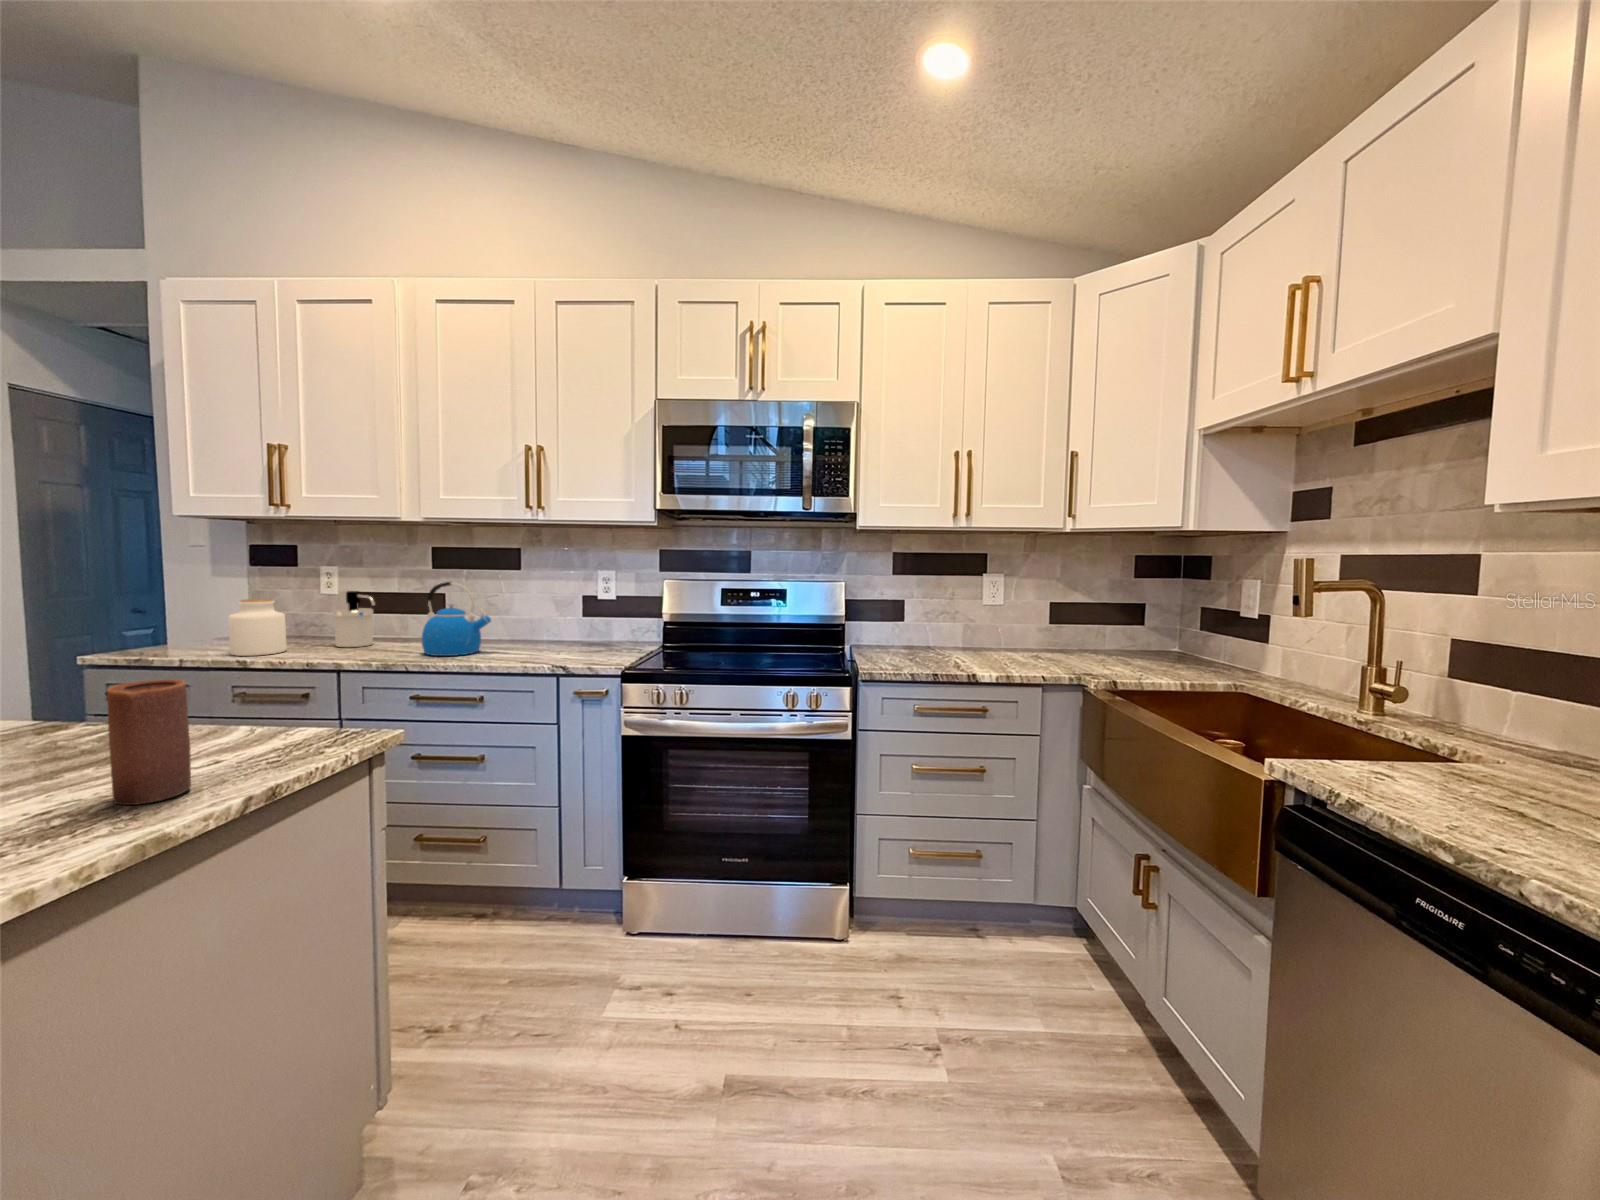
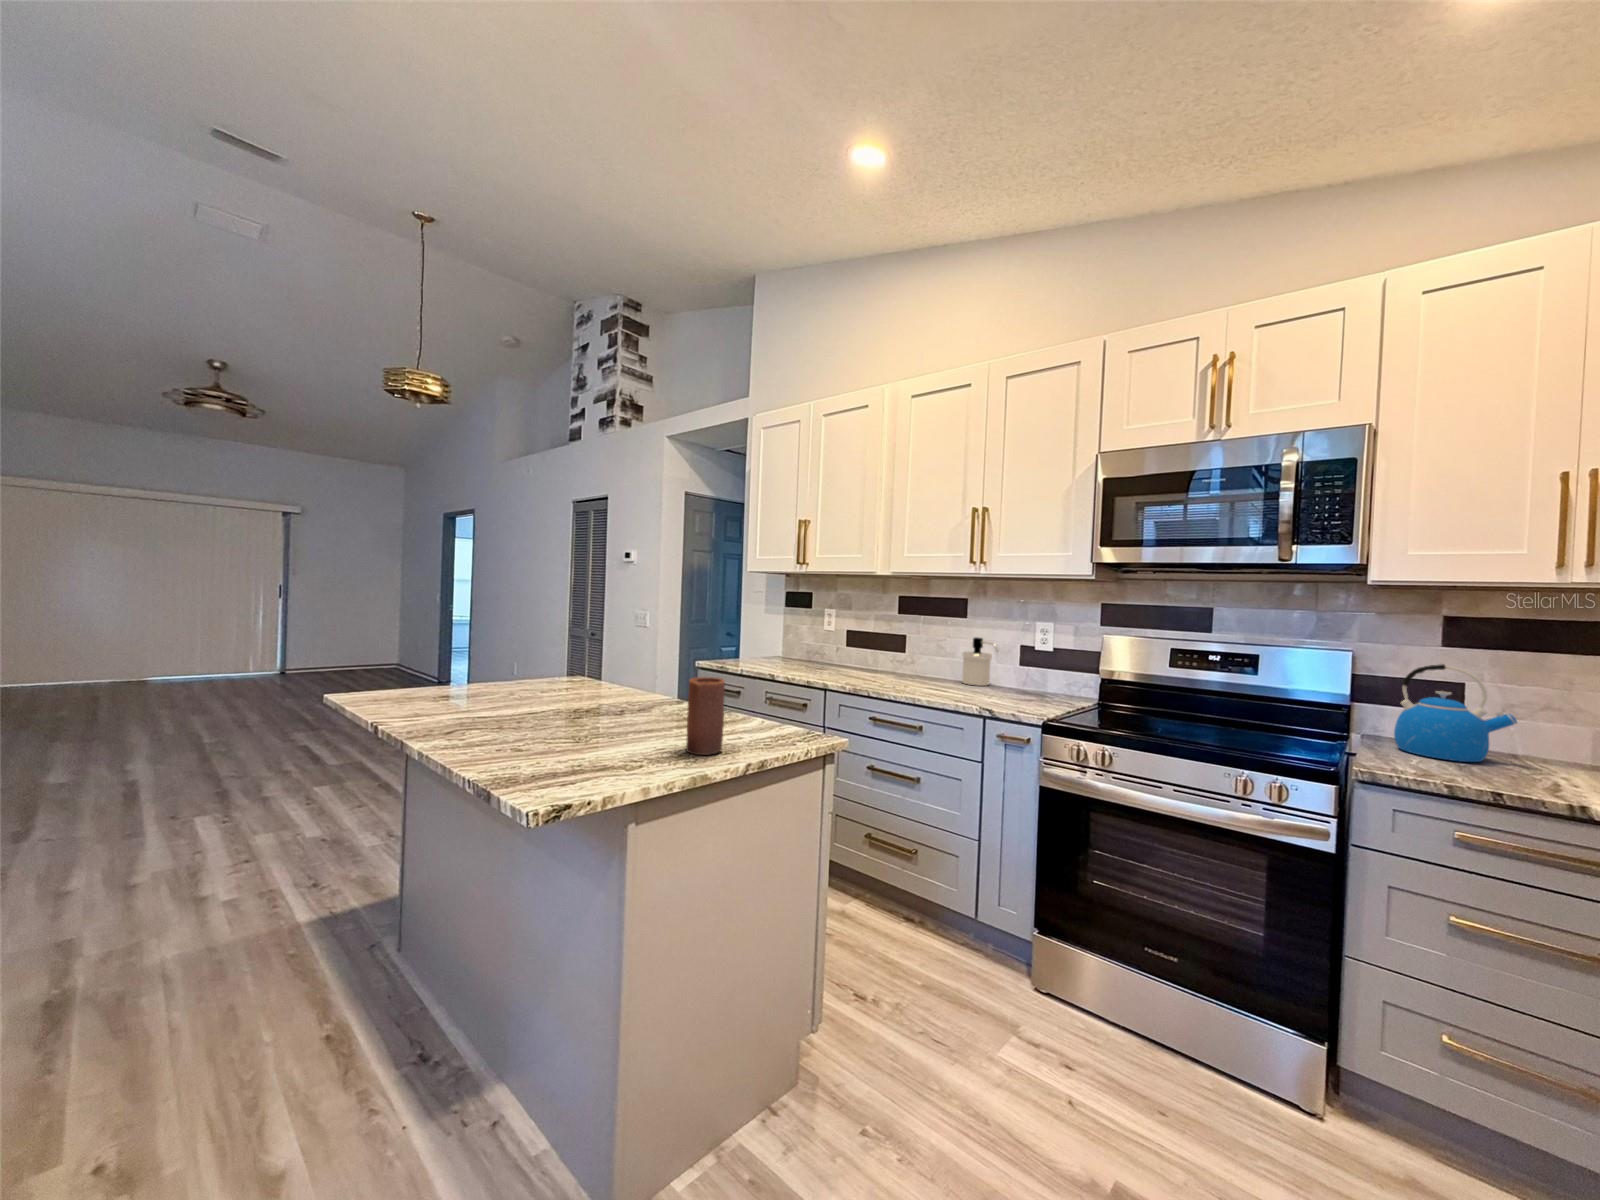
kettle: present [422,582,491,656] -> present [1394,664,1517,762]
soap dispenser: present [333,591,375,647] -> present [962,637,998,686]
jar: present [229,599,287,656] -> none [768,630,800,671]

